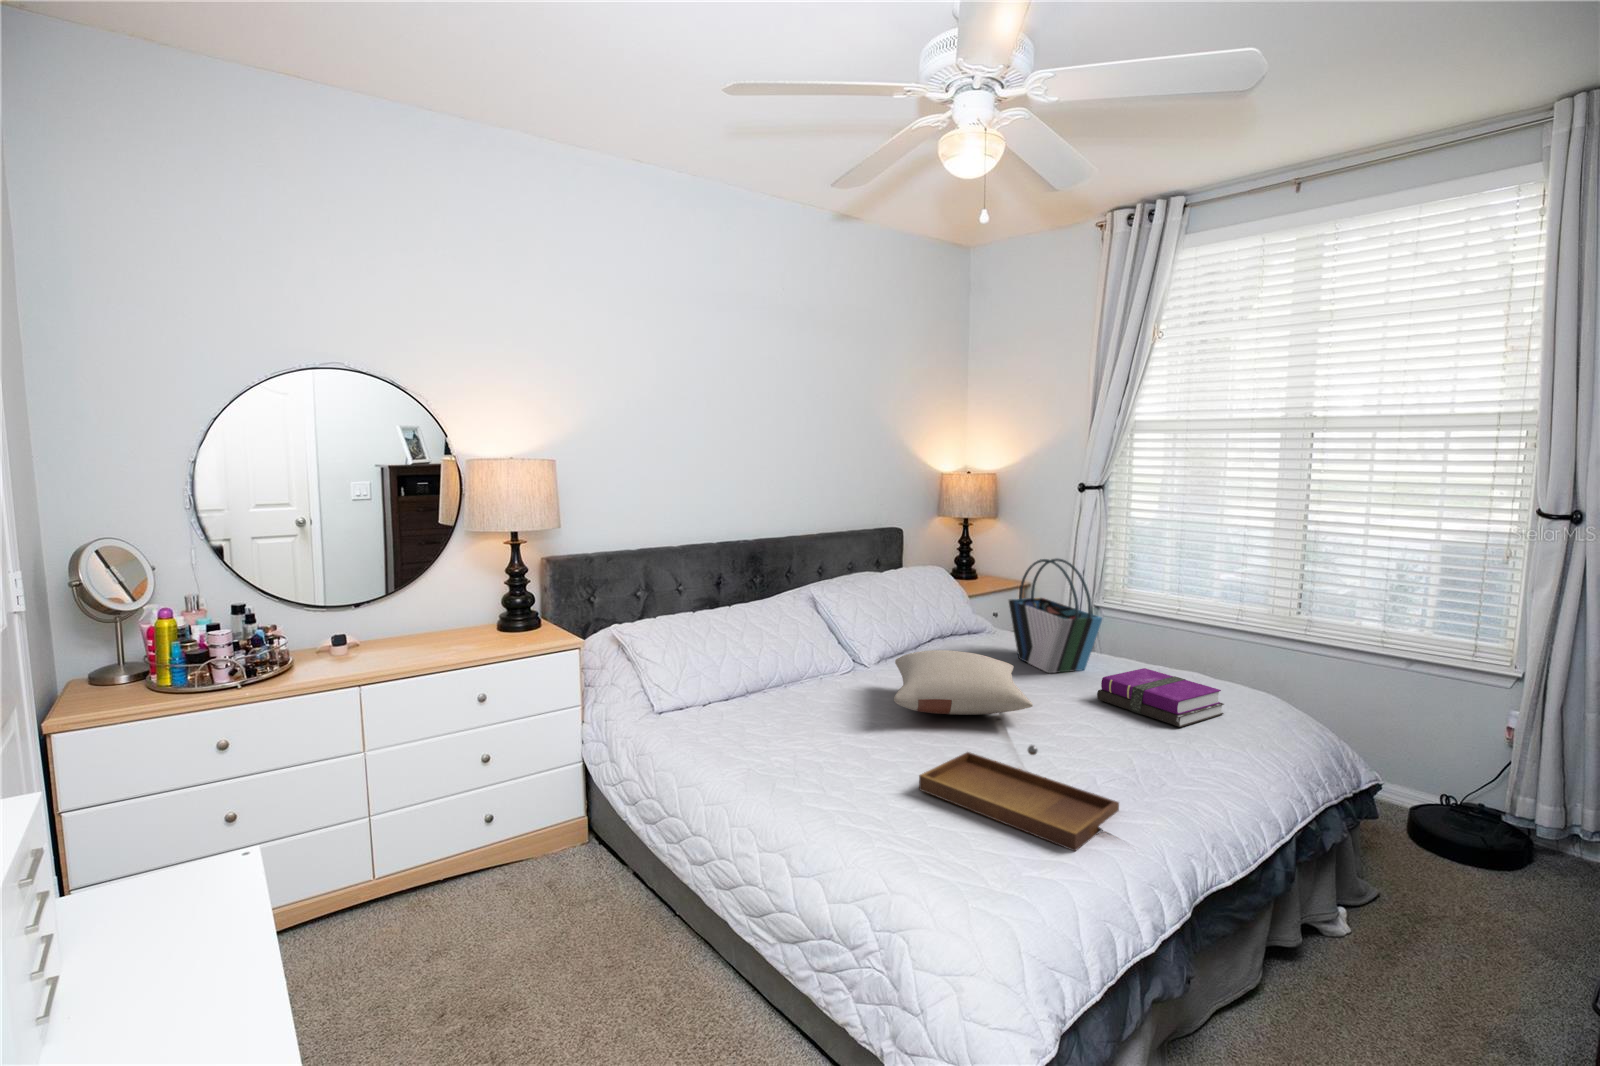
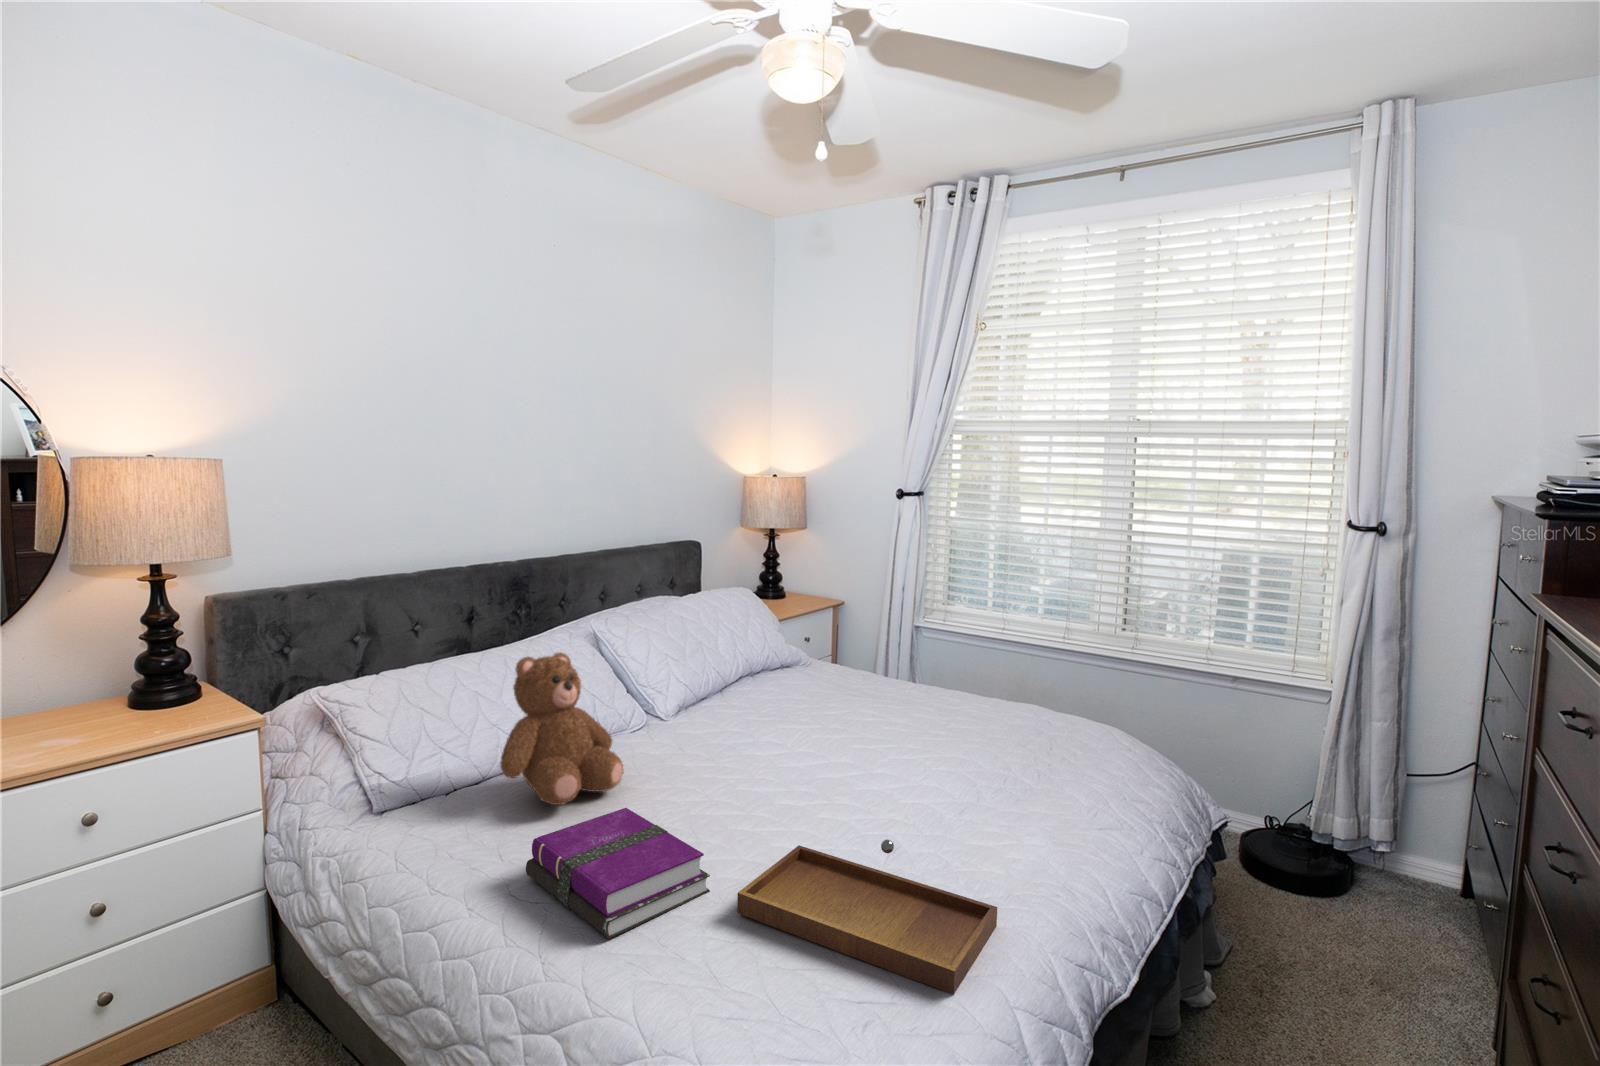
tote bag: present [1009,559,1102,673] -> none [831,579,941,717]
teddy bear: none [750,605,839,716] -> present [500,652,623,805]
pillow: present [894,650,1033,715] -> none [698,702,874,786]
notebook: present [1097,668,1224,727] -> present [526,808,710,938]

